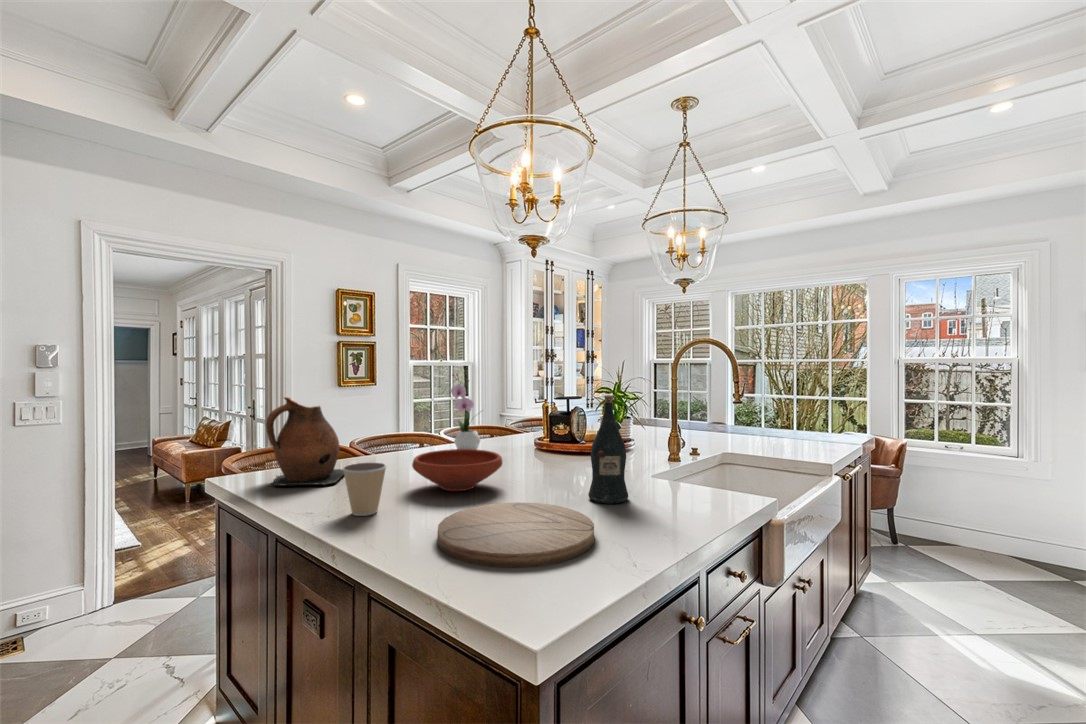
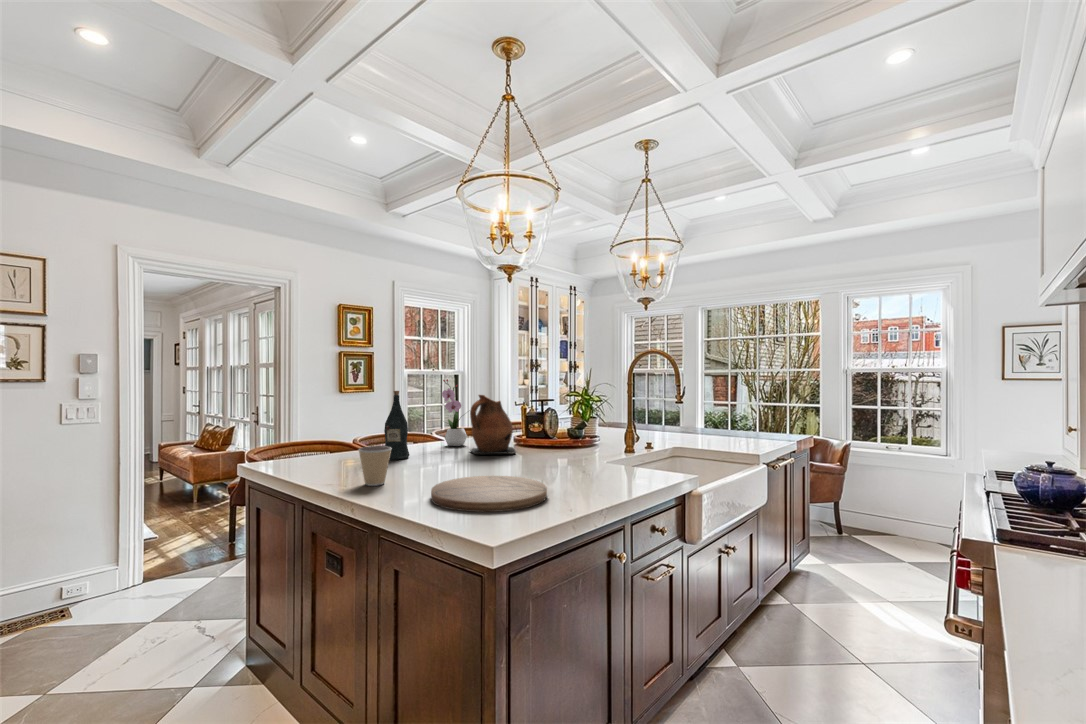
wine bottle: present [588,396,628,504] -> present [384,391,409,460]
ceramic pitcher: present [266,397,344,486] -> present [470,395,516,454]
bowl: present [412,449,503,491] -> none [411,440,483,471]

